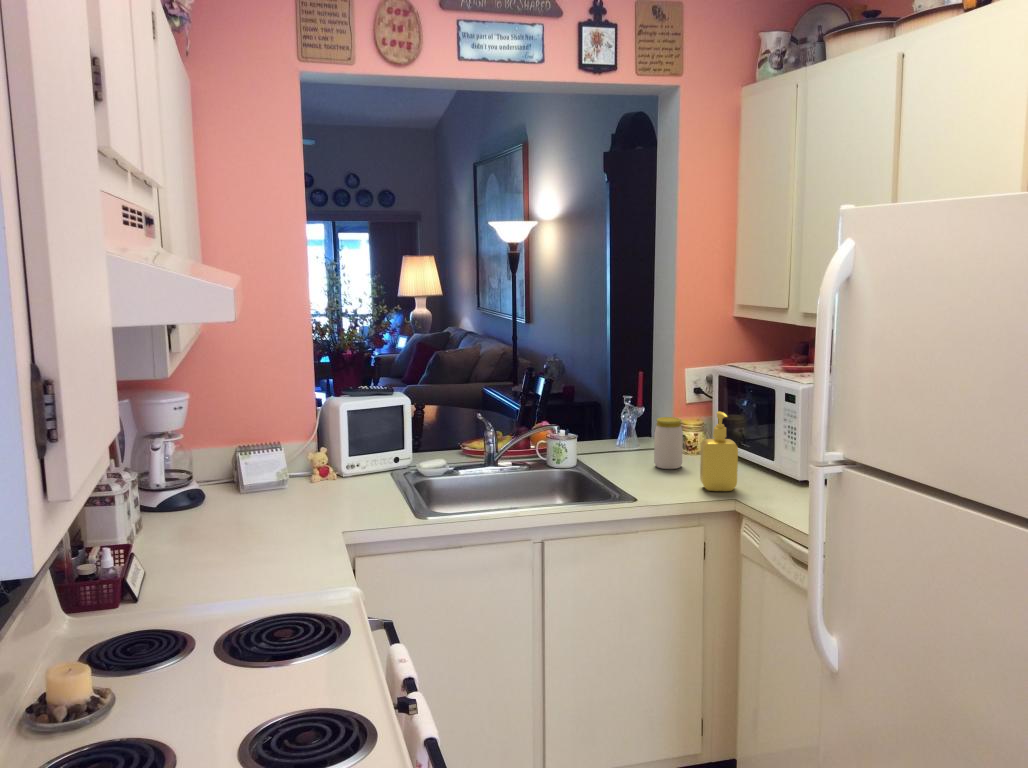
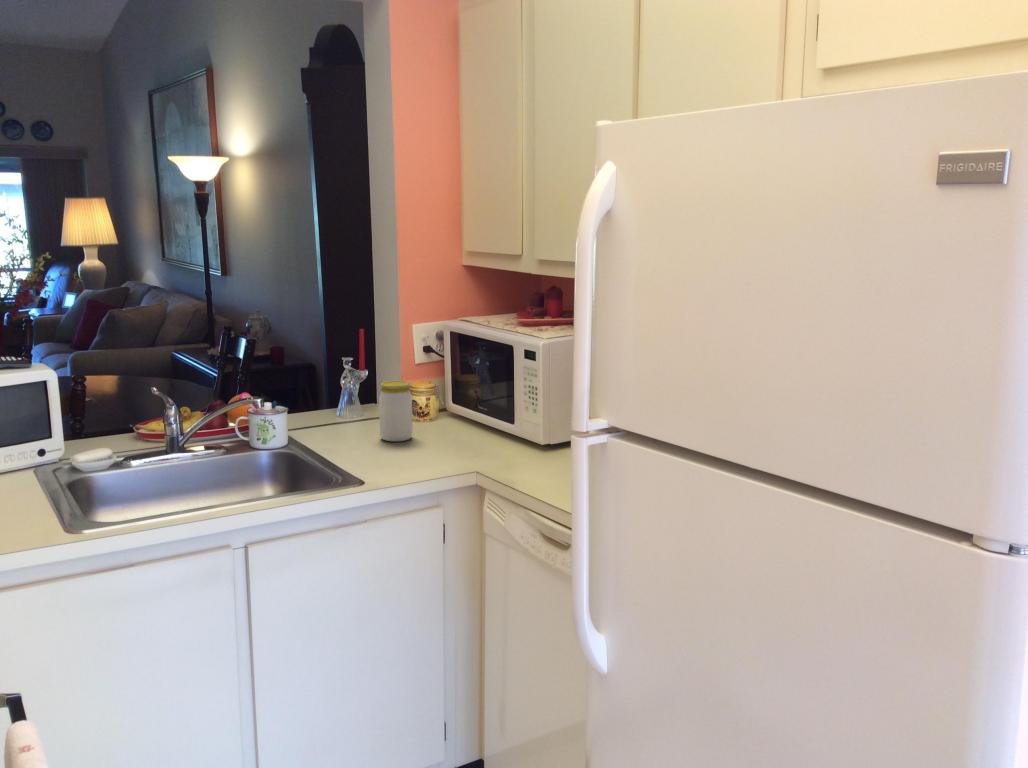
soap dispenser: present [700,411,738,491] -> none [434,372,477,465]

